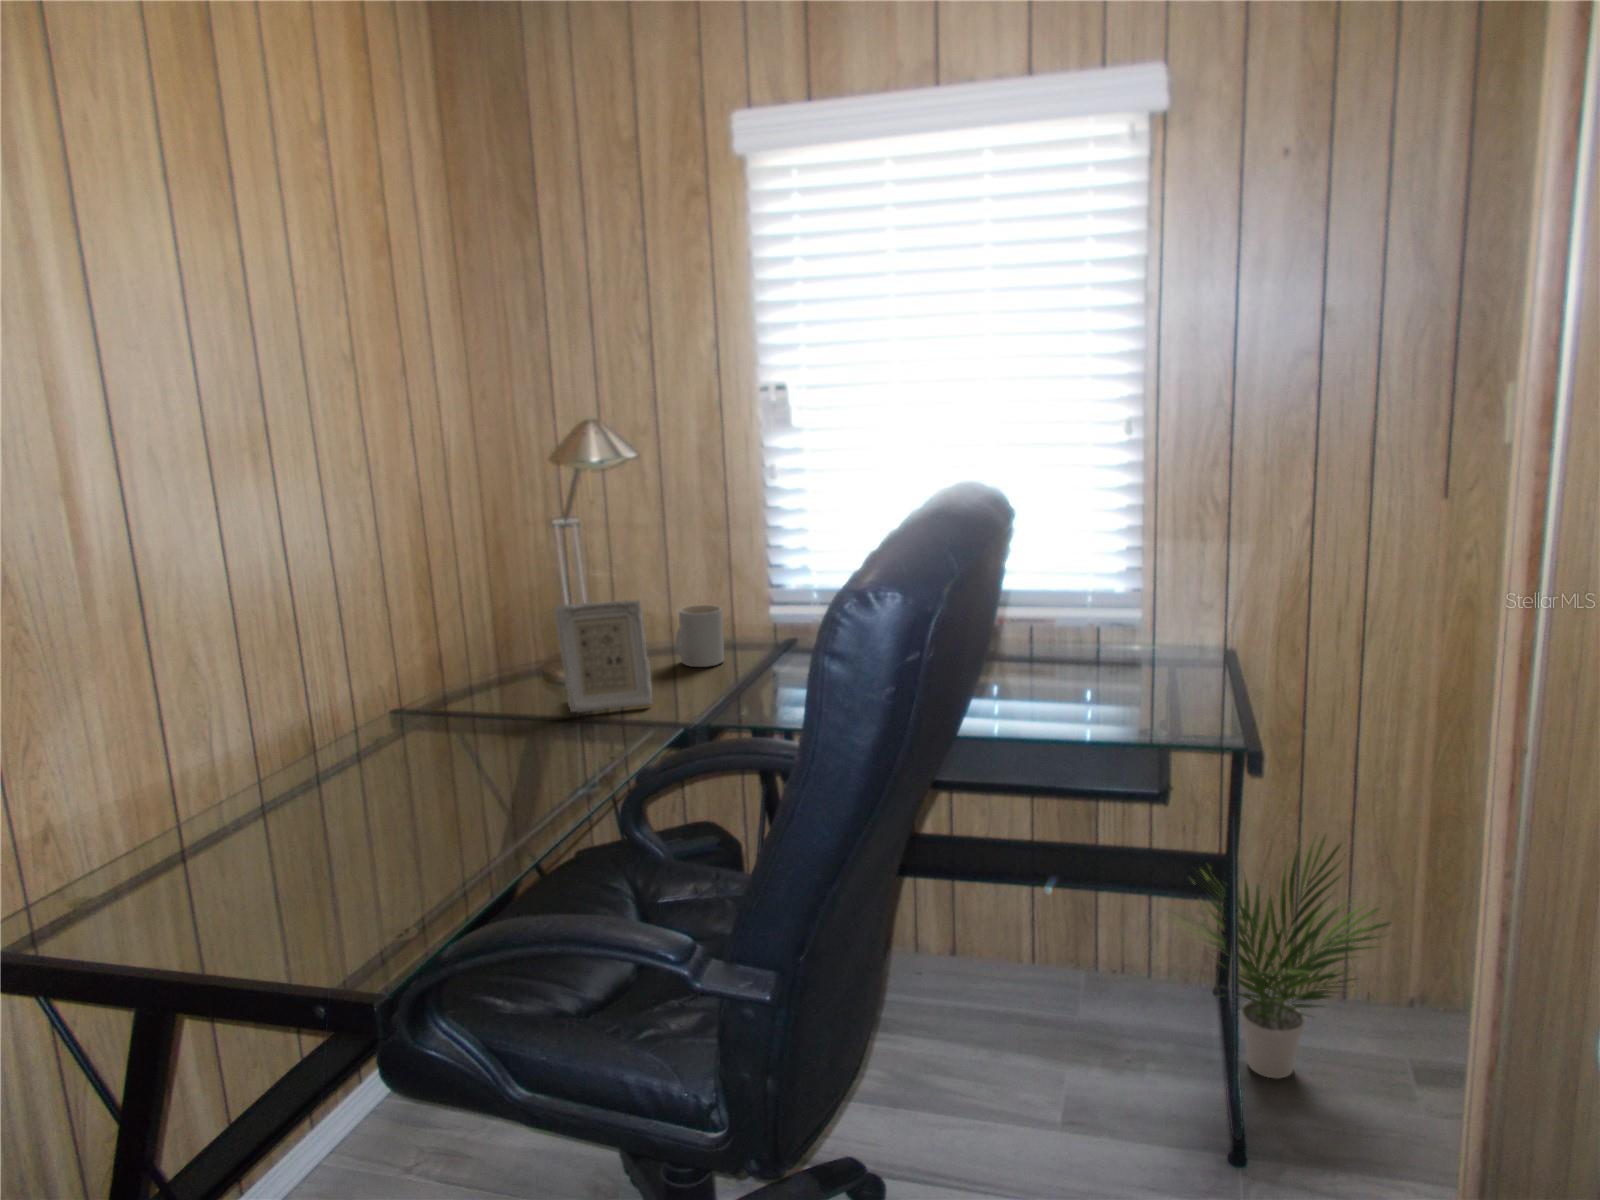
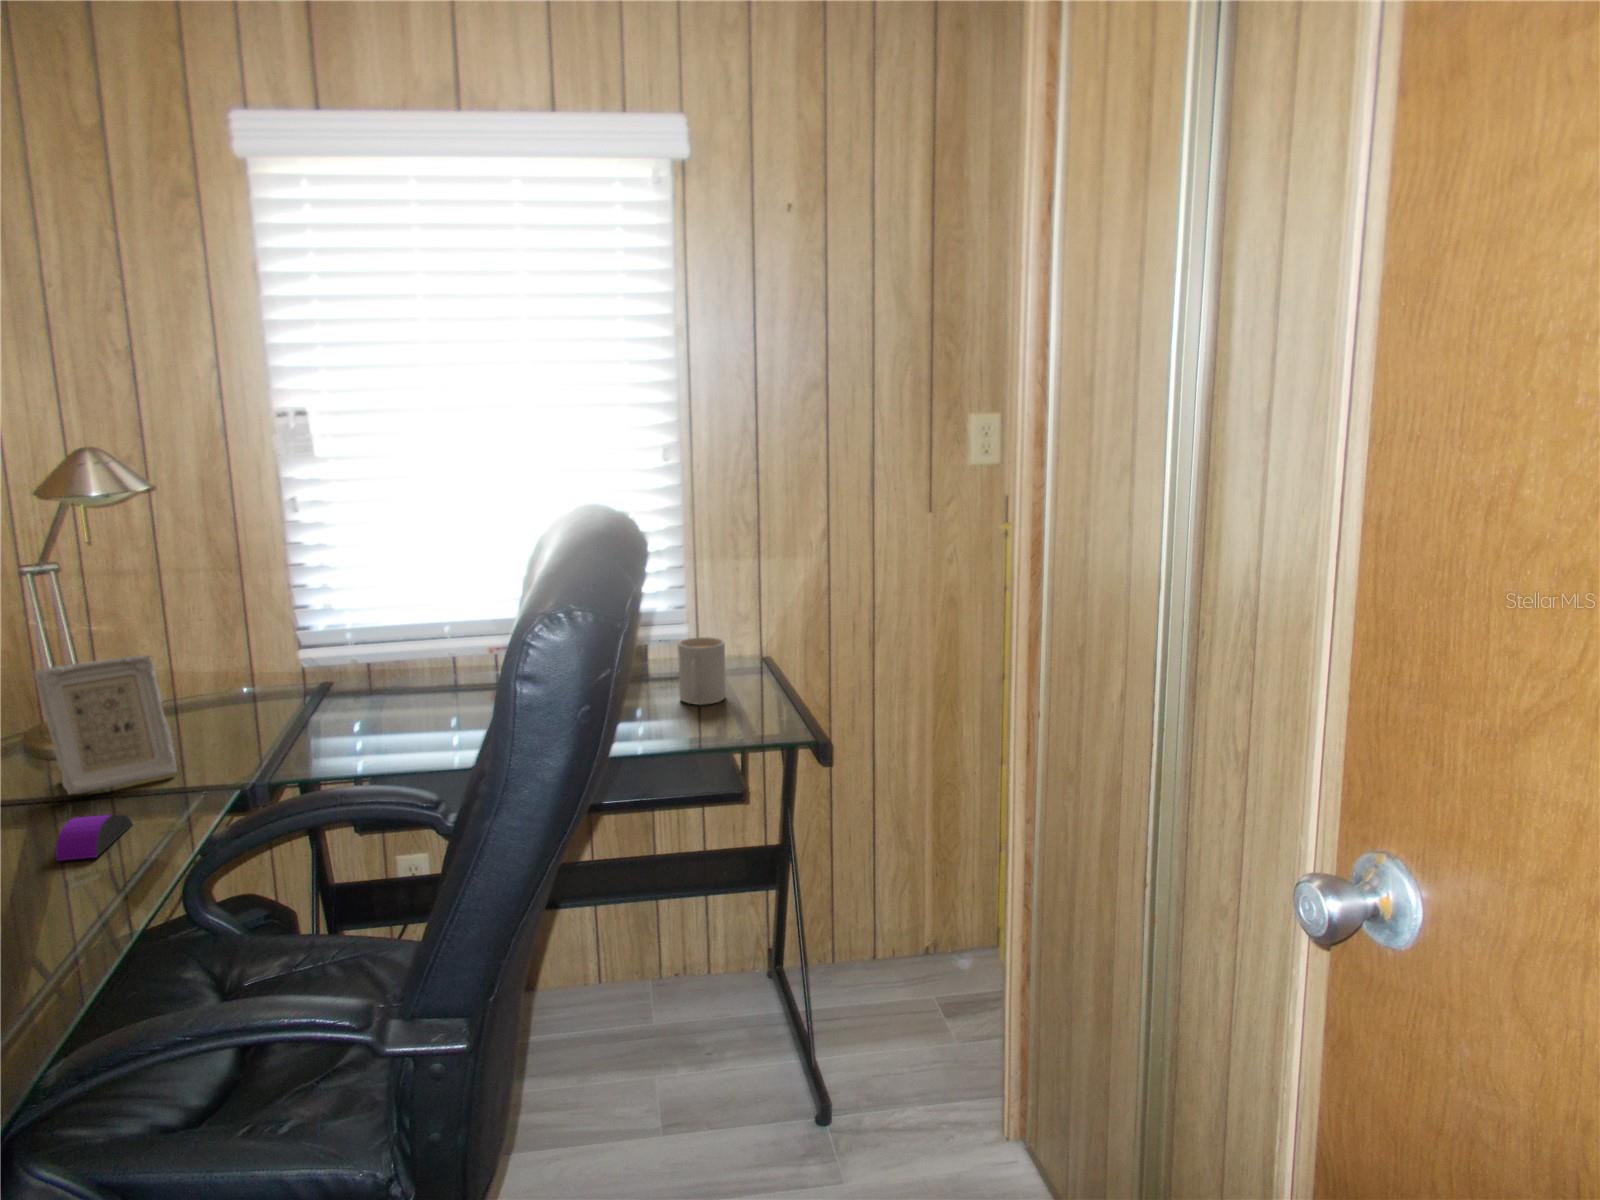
mug: present [676,605,724,667] -> present [678,637,726,705]
computer mouse: none [552,730,611,765] -> present [56,814,132,861]
potted plant: present [1178,836,1390,1079] -> none [731,807,922,1034]

